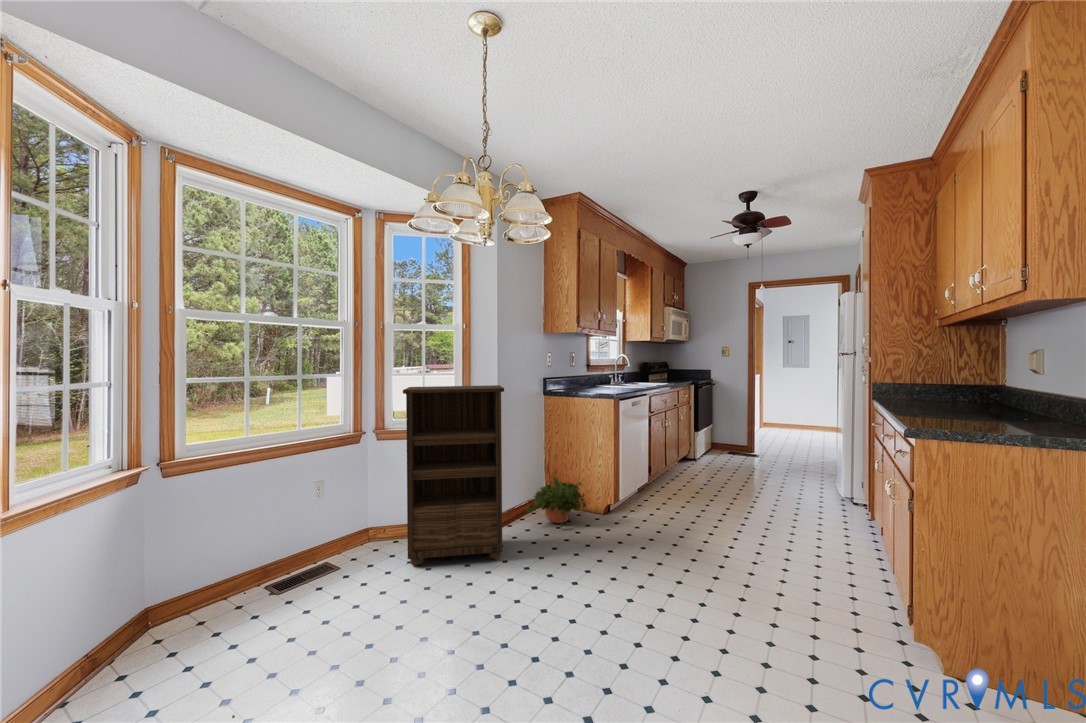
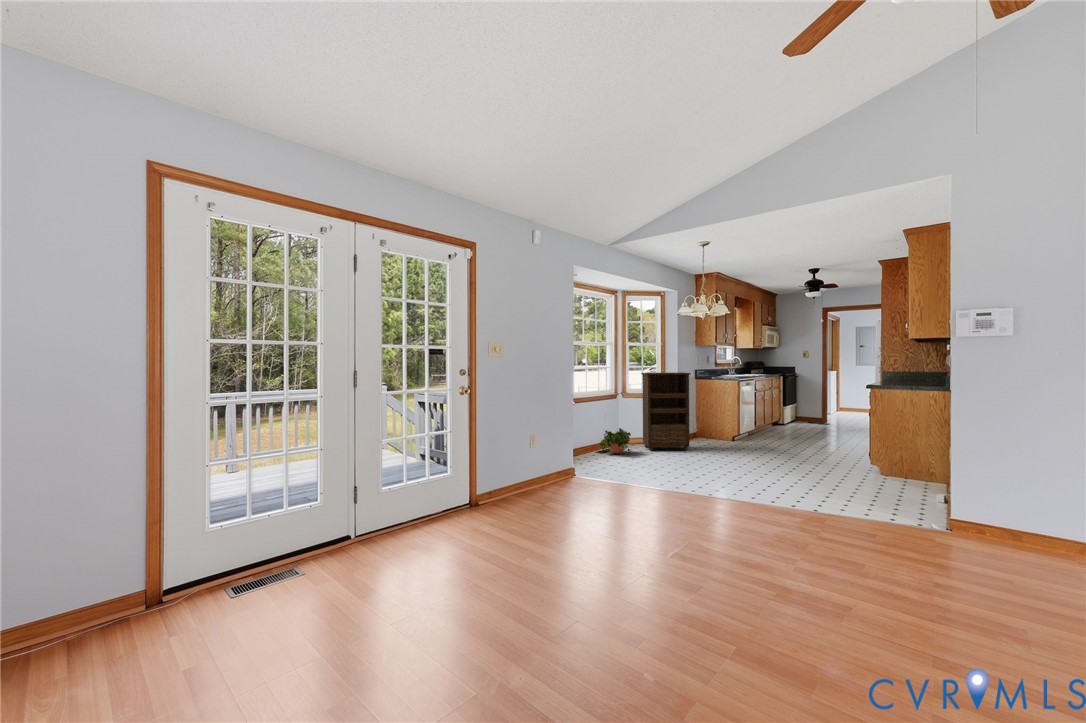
potted plant: present [527,477,586,524] -> present [599,428,631,453]

